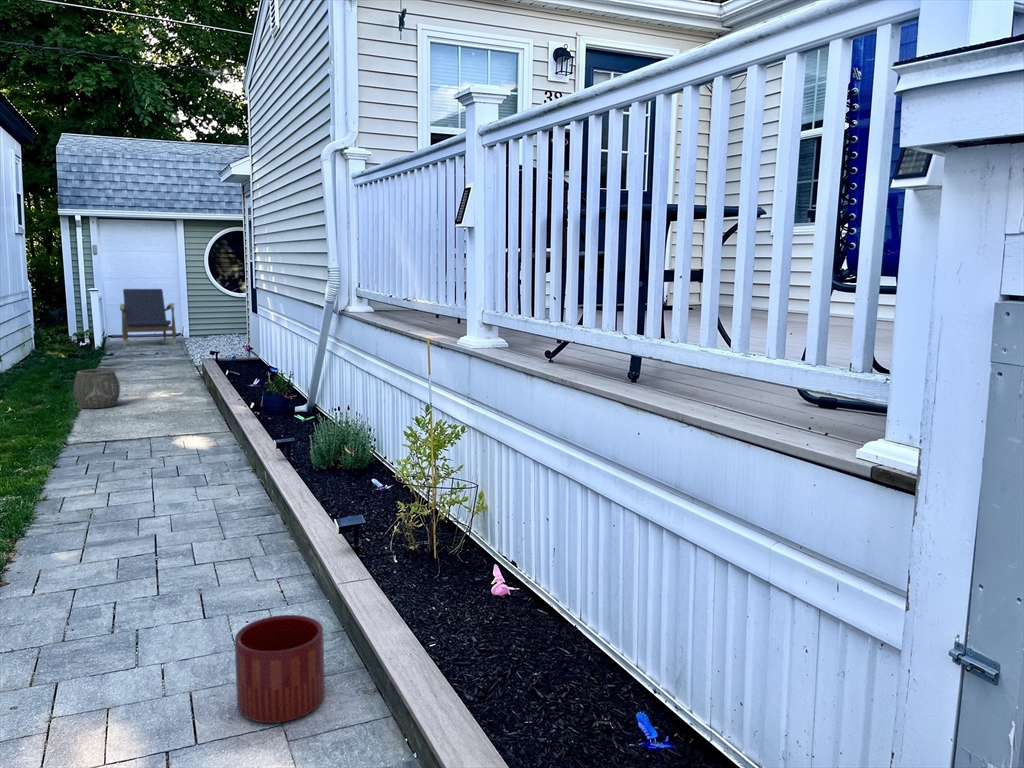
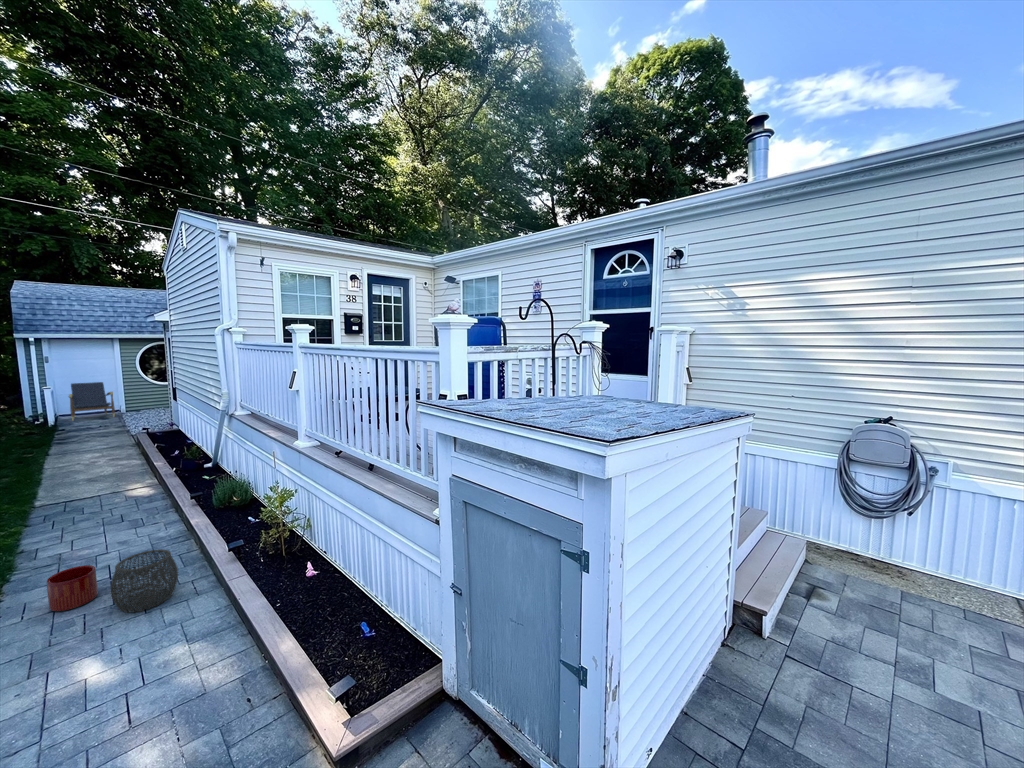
woven basket: present [74,369,120,409] -> present [110,549,178,613]
planter: present [235,615,325,723] -> present [47,565,98,611]

